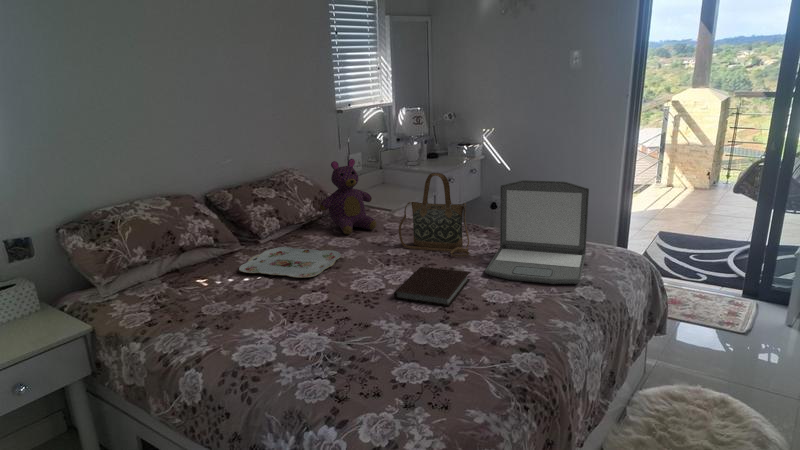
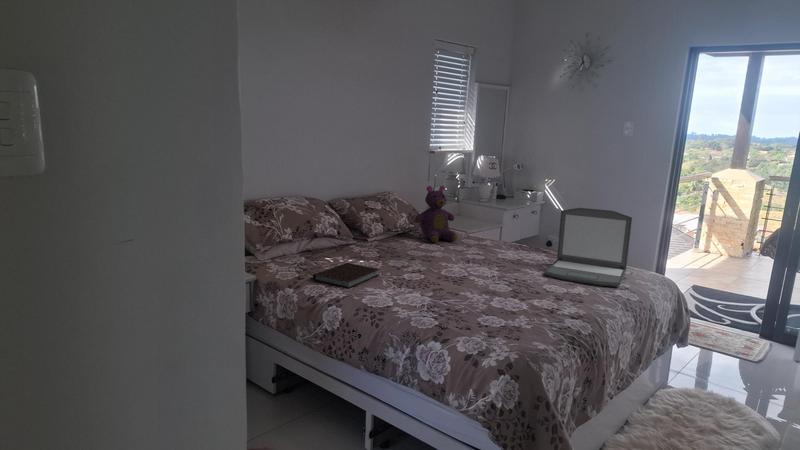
handbag: present [399,173,469,257] -> none [476,198,532,263]
serving tray: present [239,247,341,278] -> none [356,245,432,264]
notebook: present [394,267,470,307] -> present [313,263,379,289]

